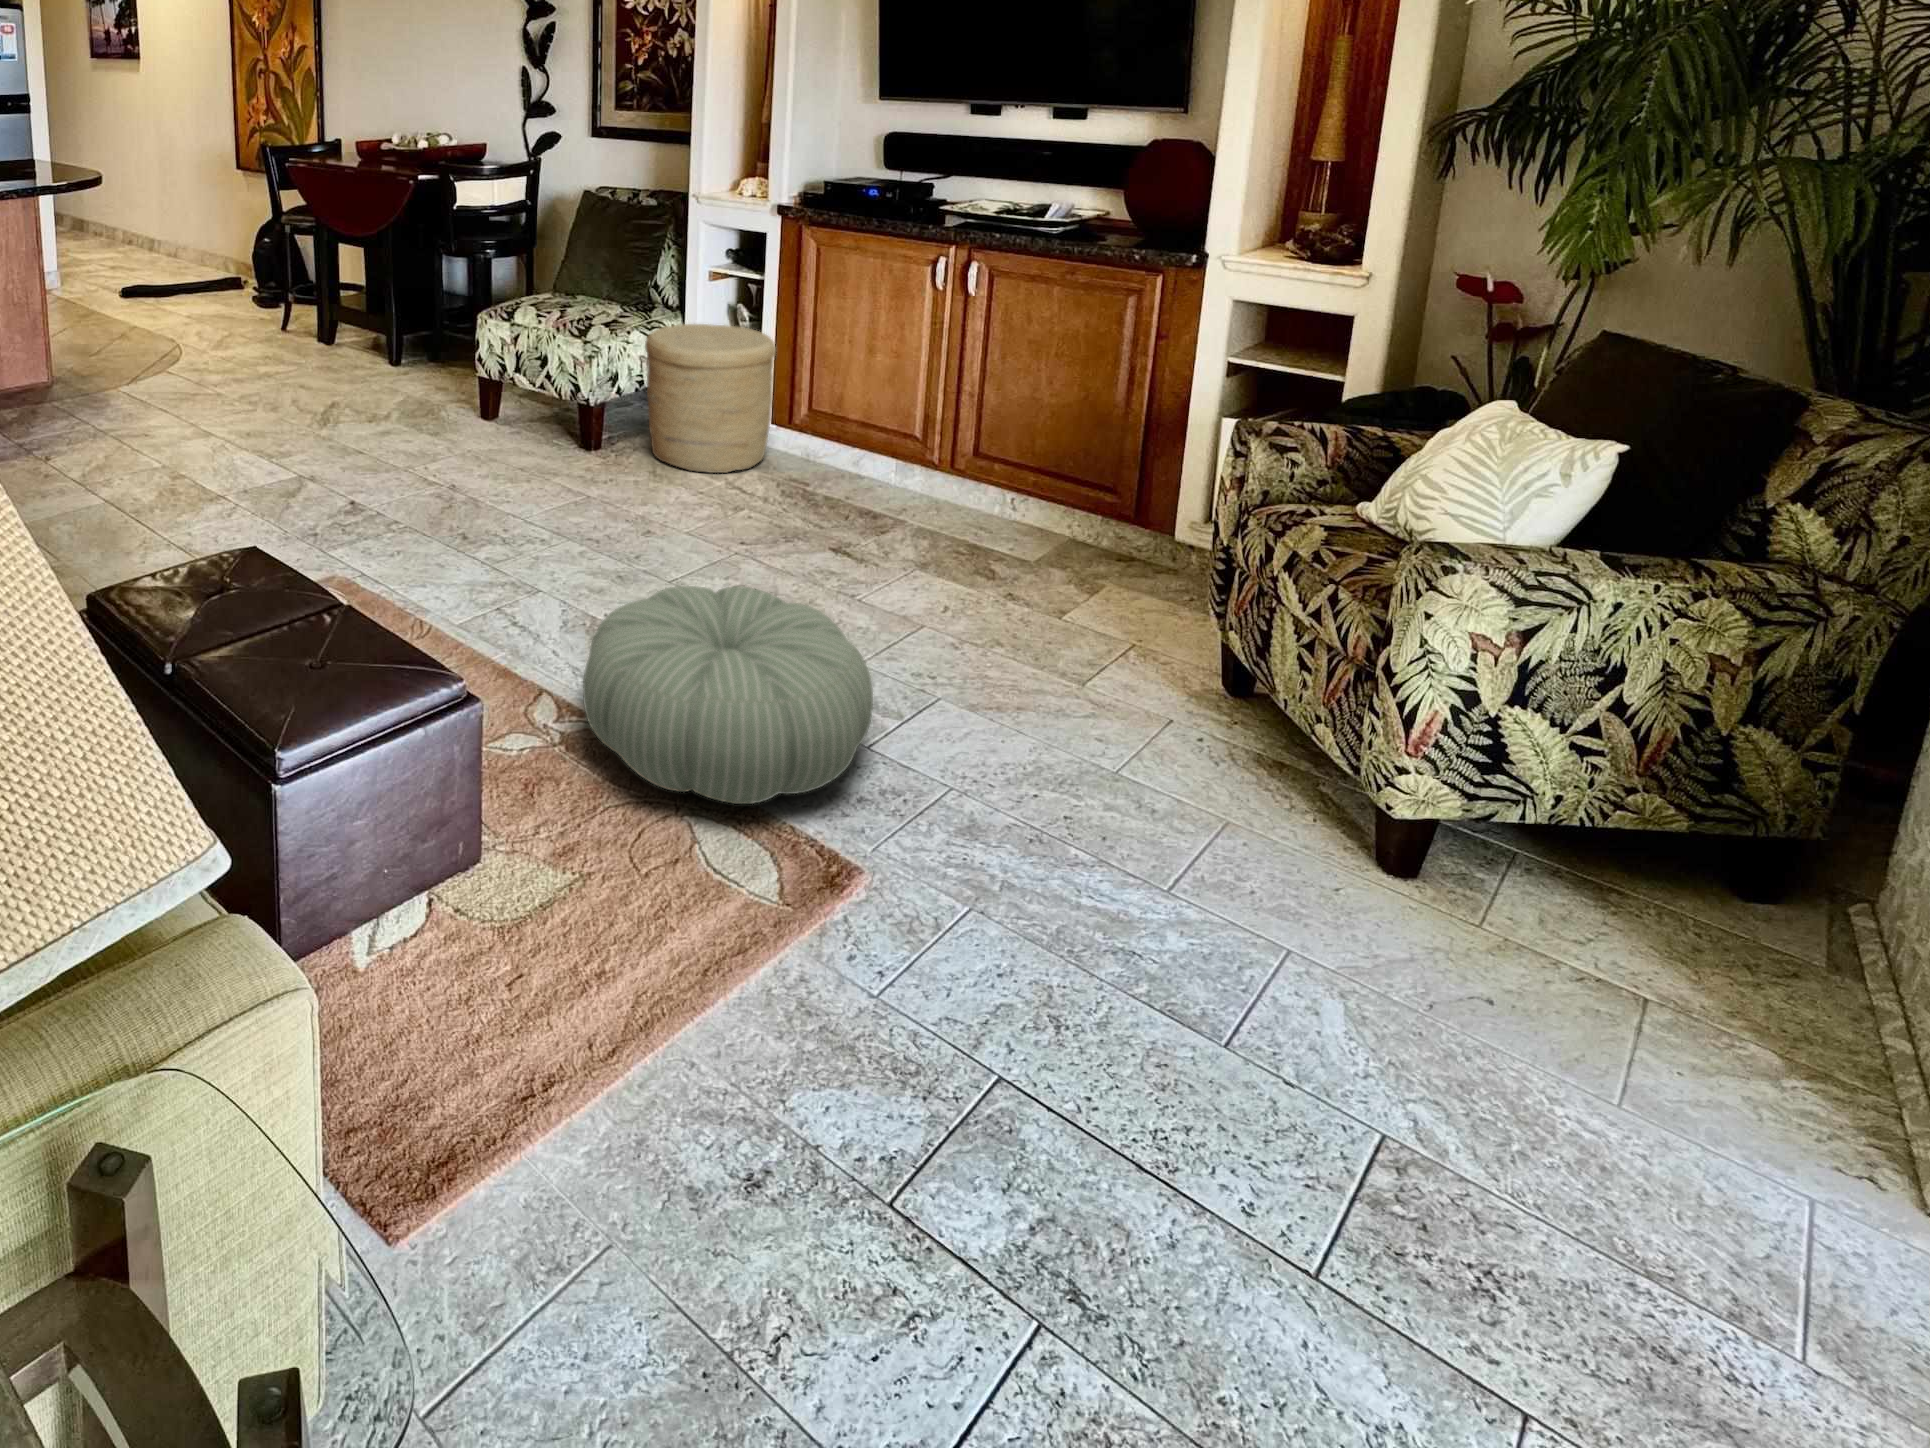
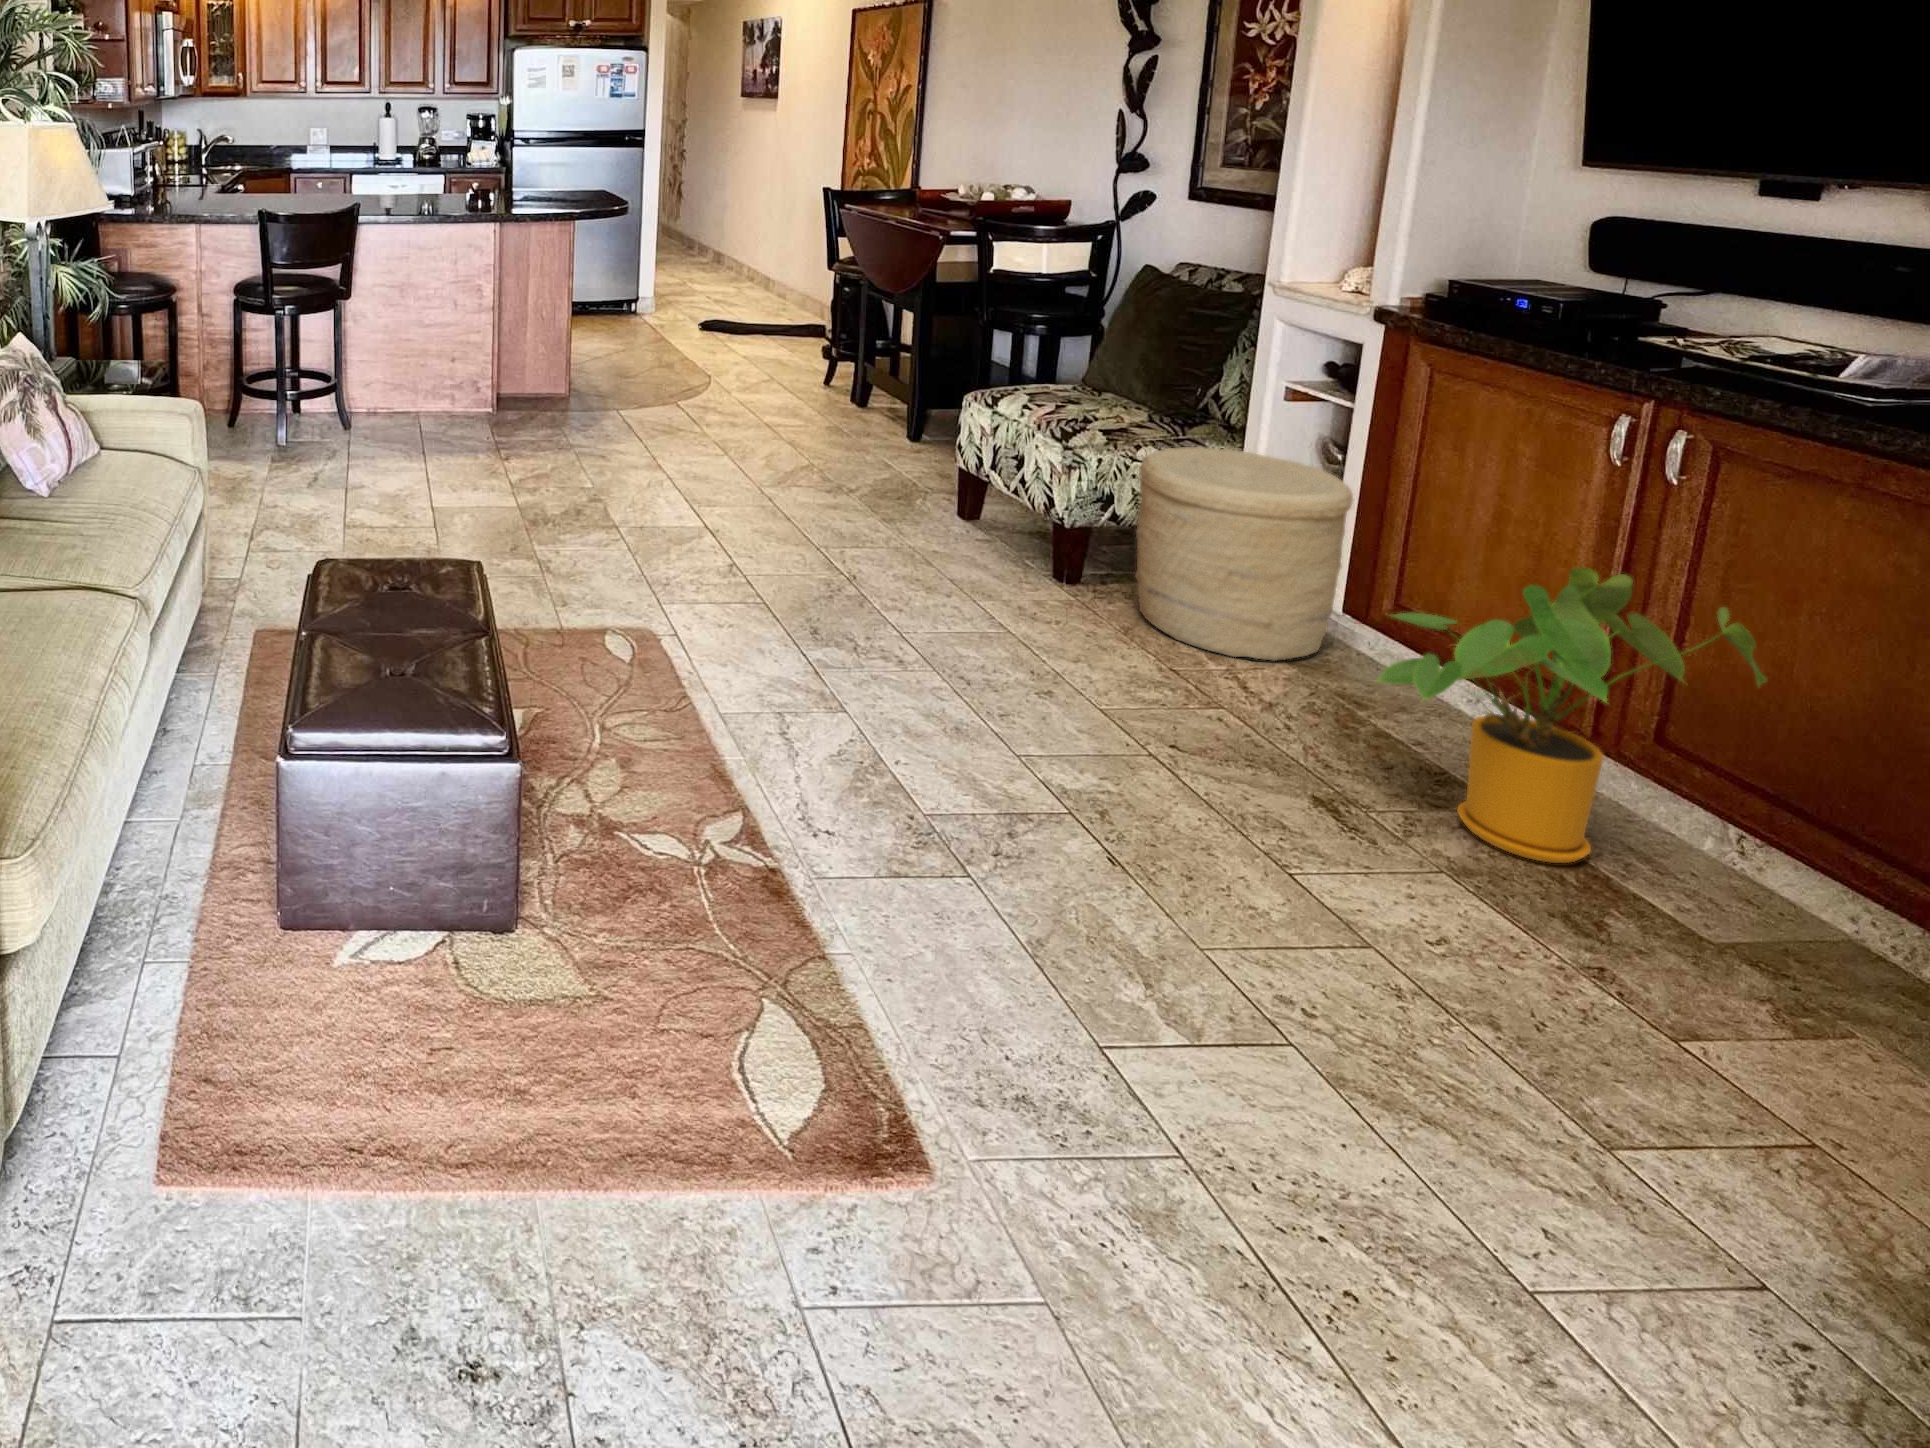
house plant: none [853,360,1024,547] -> present [1378,567,1767,863]
pouf: present [583,586,873,804] -> none [717,739,1108,1051]

